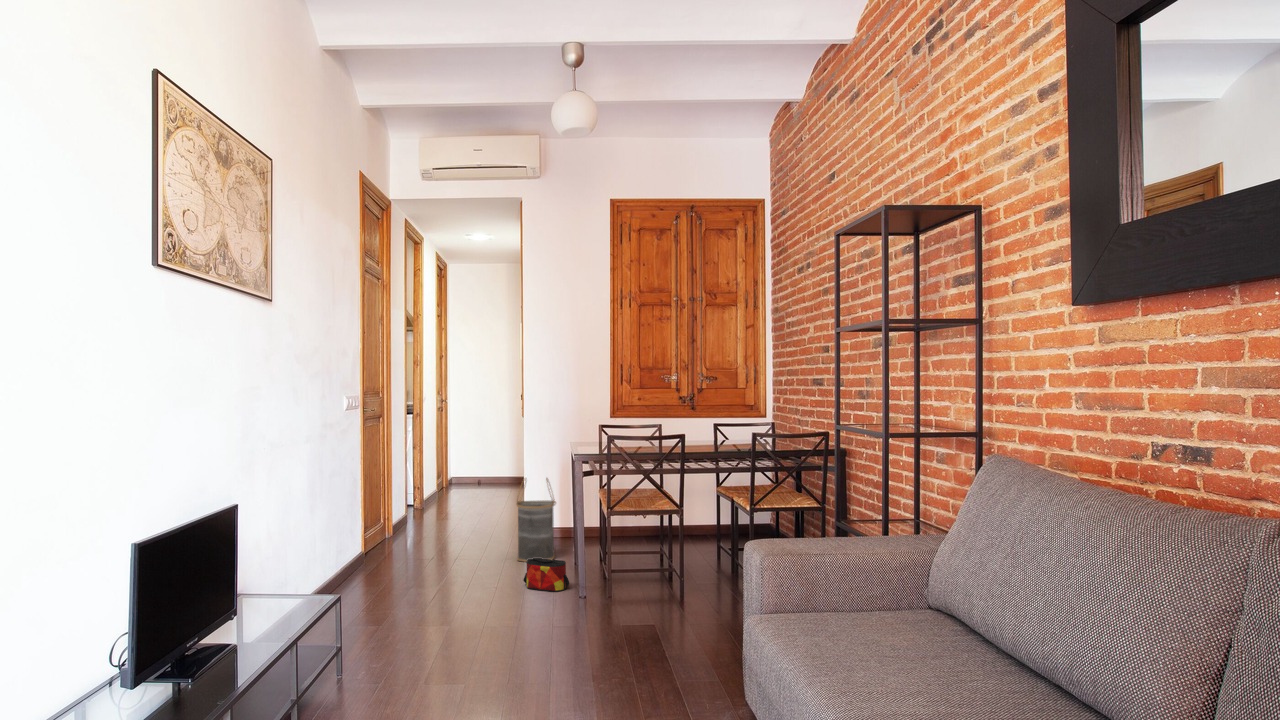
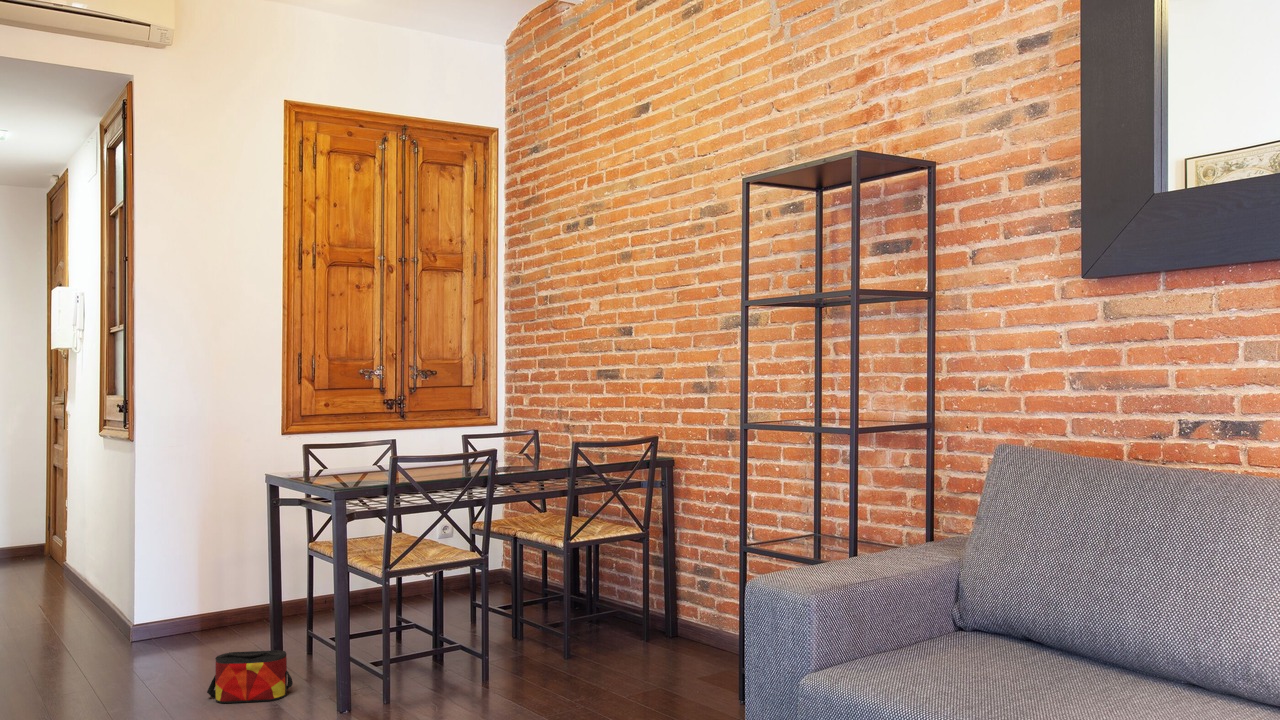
basket: present [517,478,556,562] -> none [148,525,219,664]

